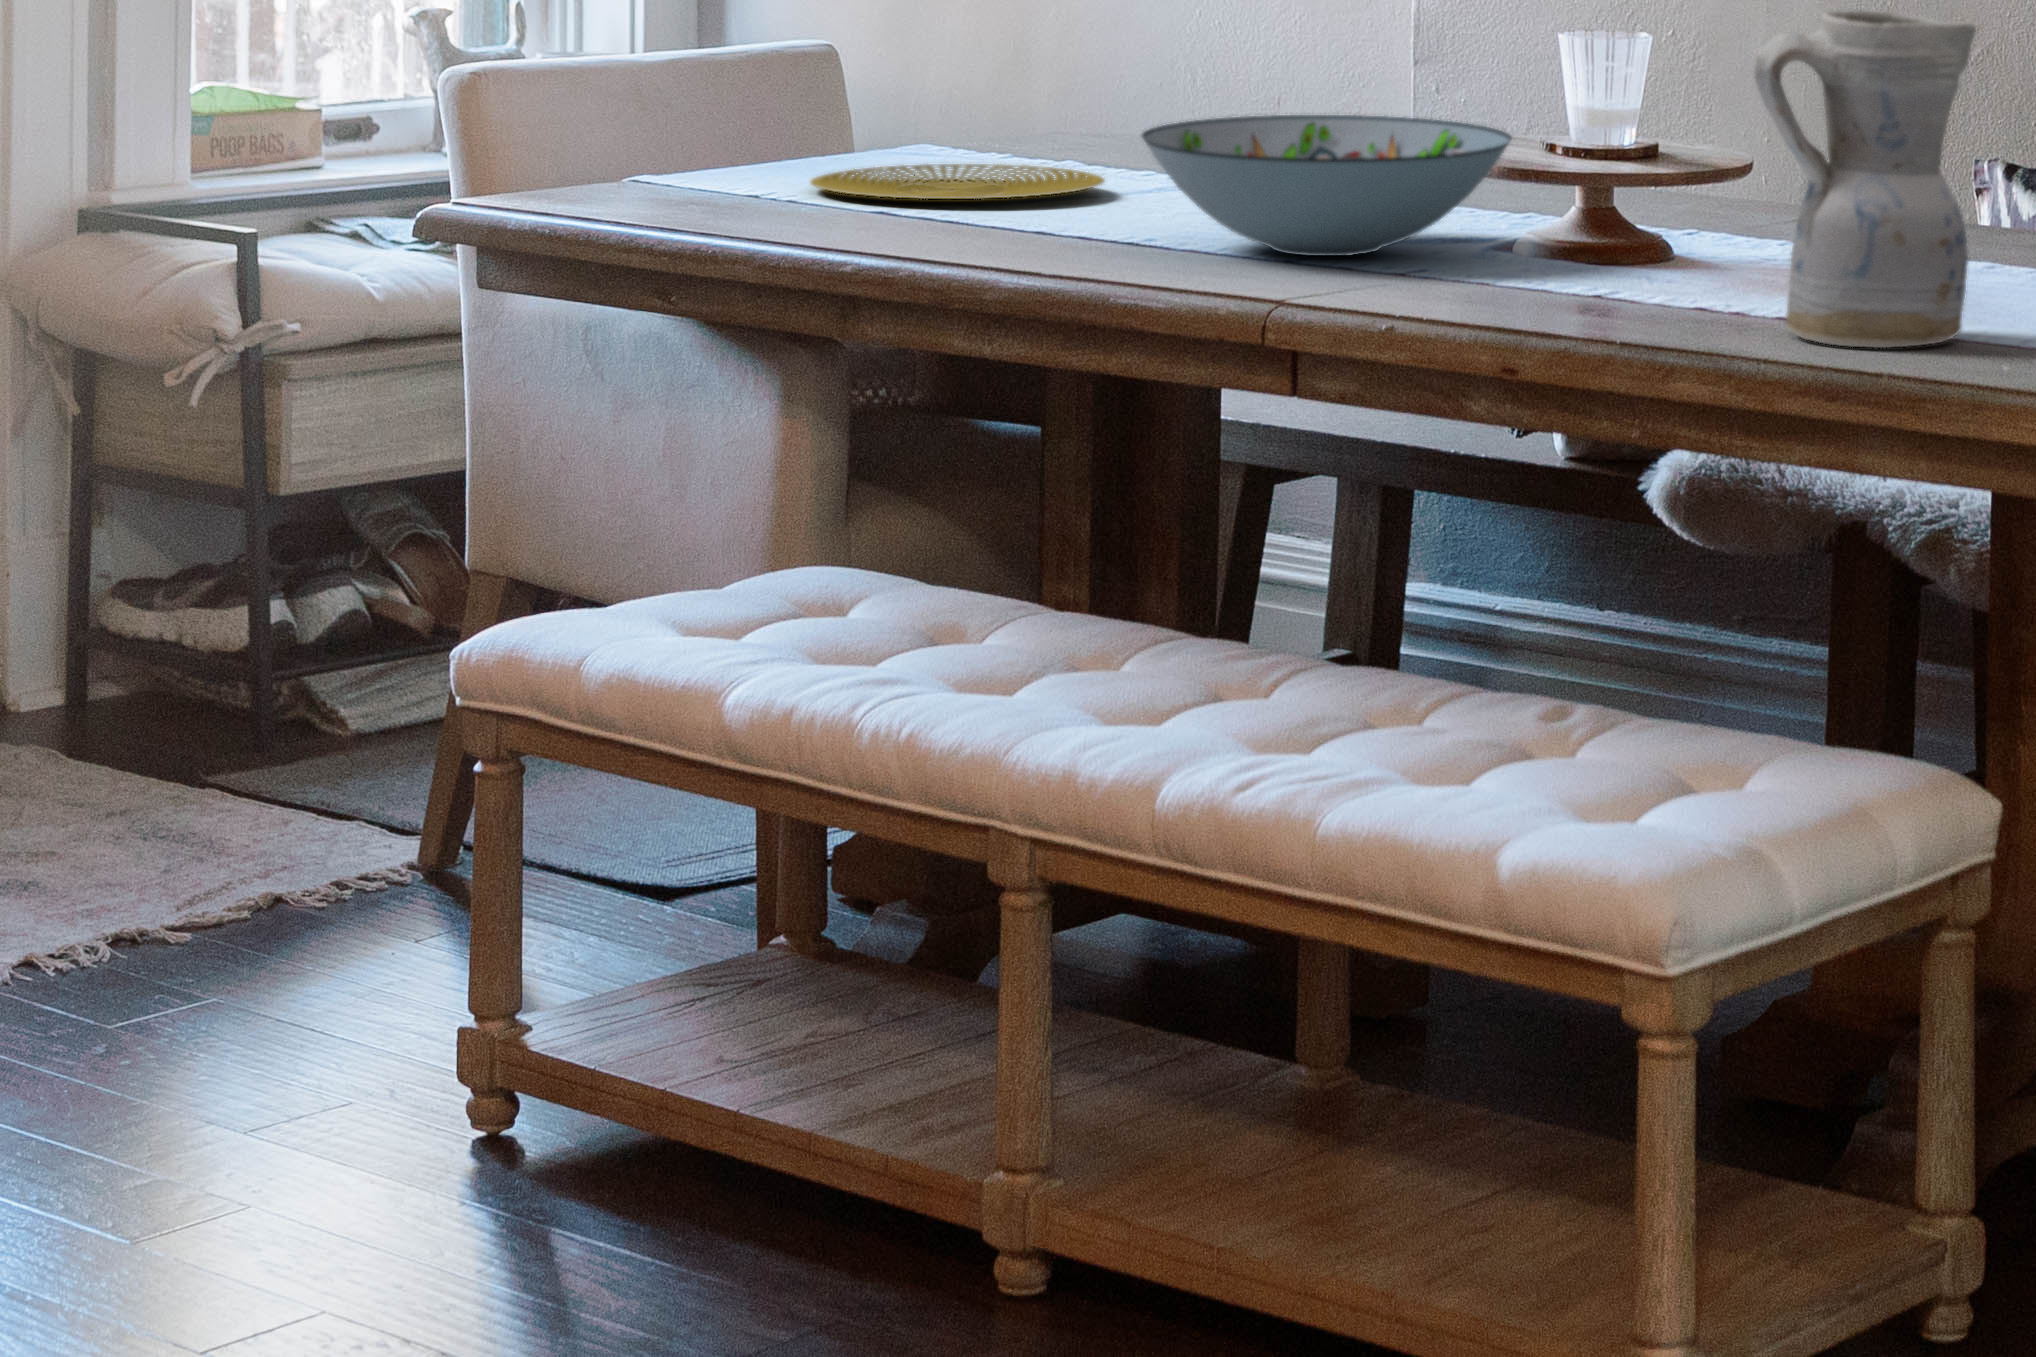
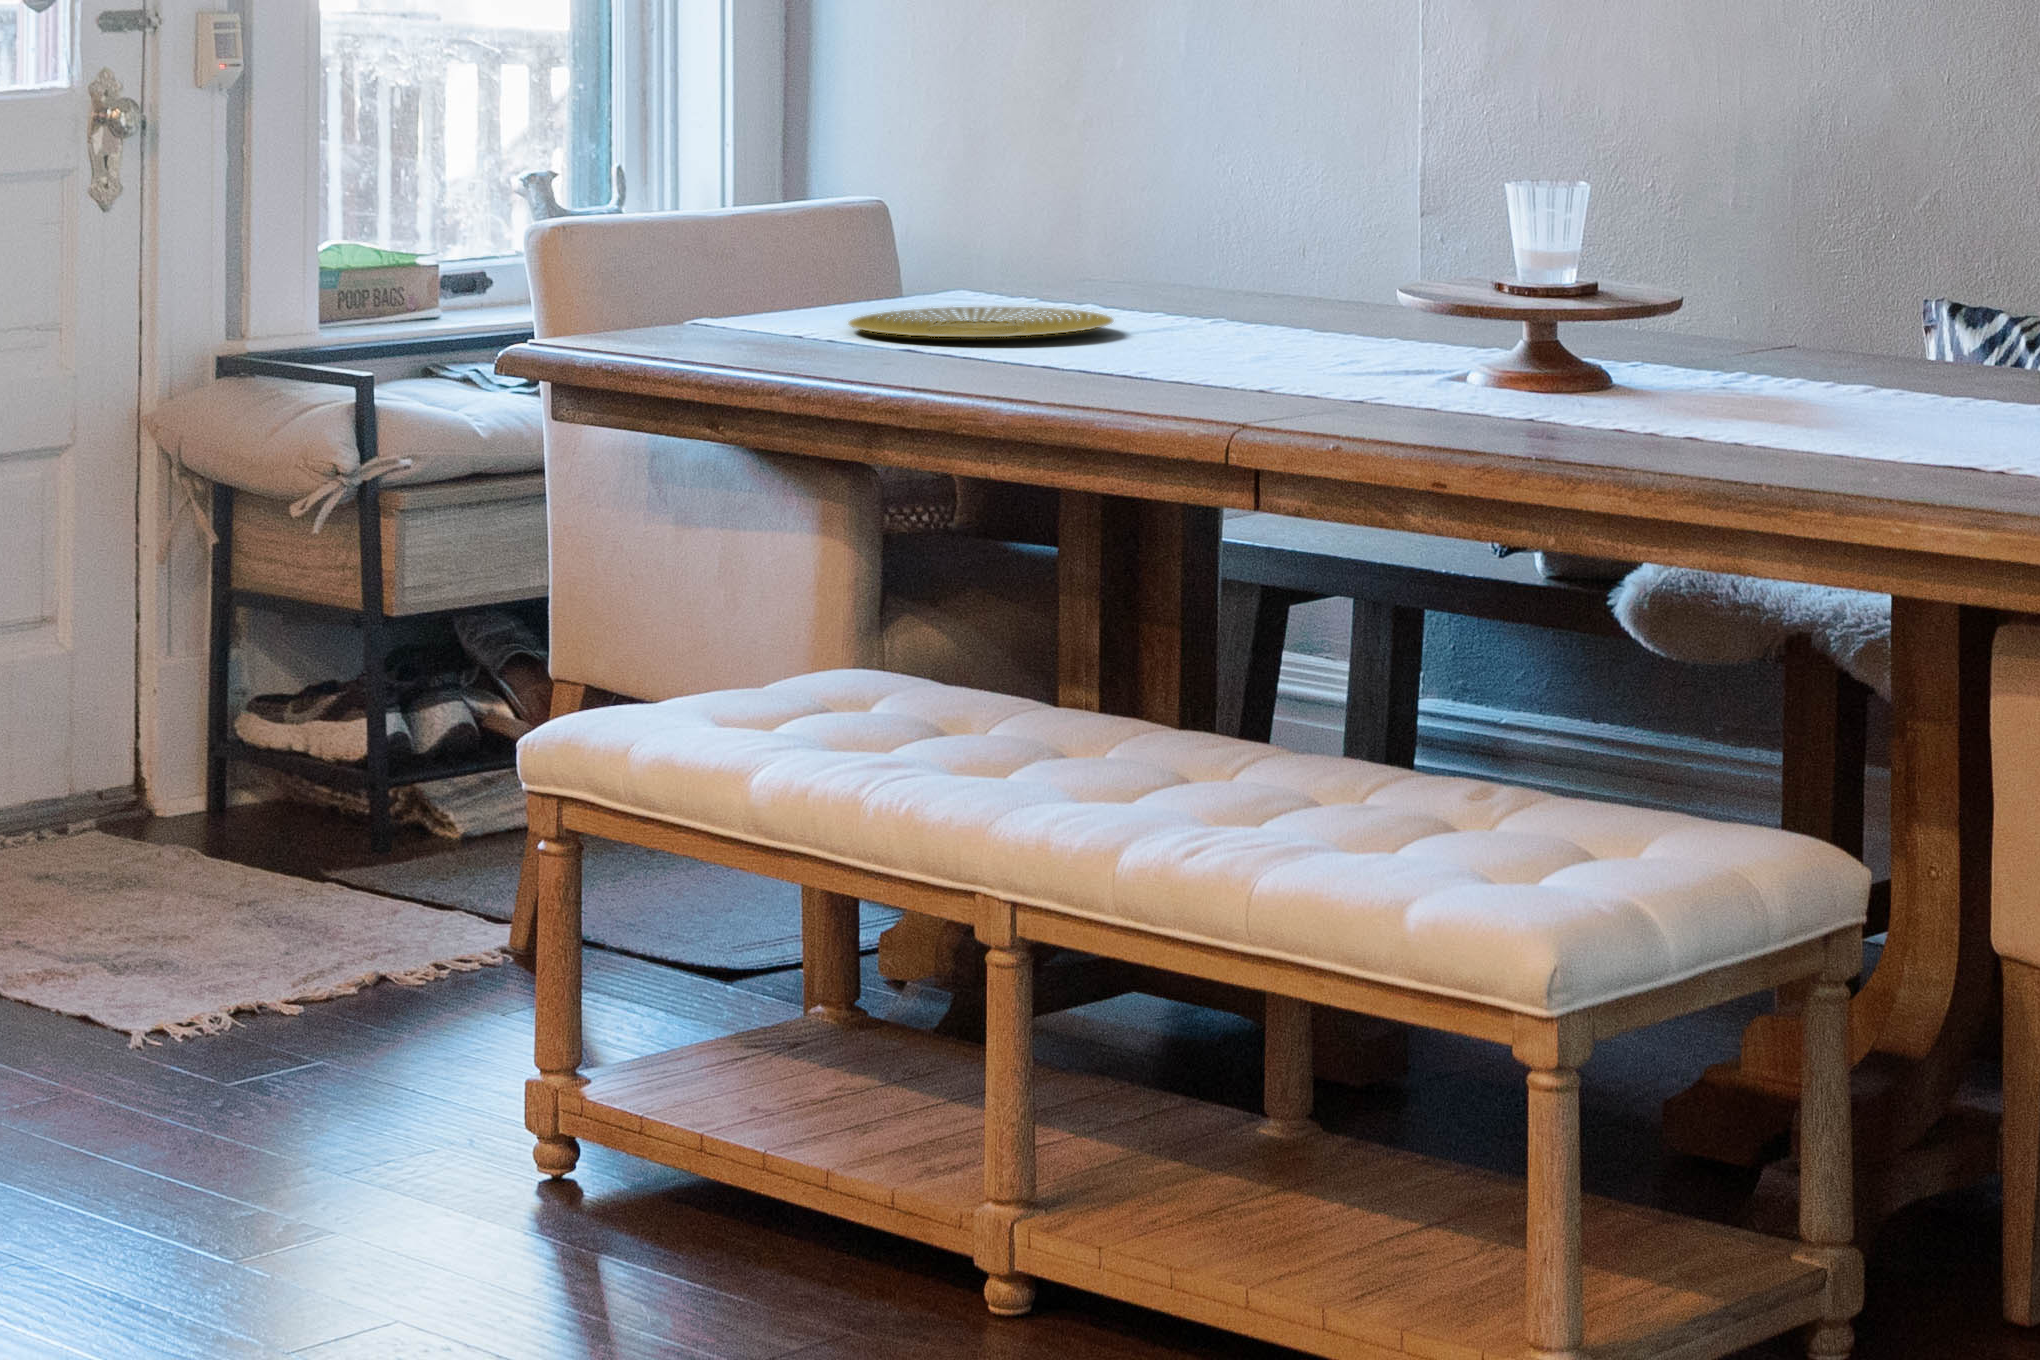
ceramic pitcher: present [1754,10,1976,348] -> none [1659,159,1860,465]
decorative bowl: present [1141,115,1512,256] -> none [1132,259,1467,387]

